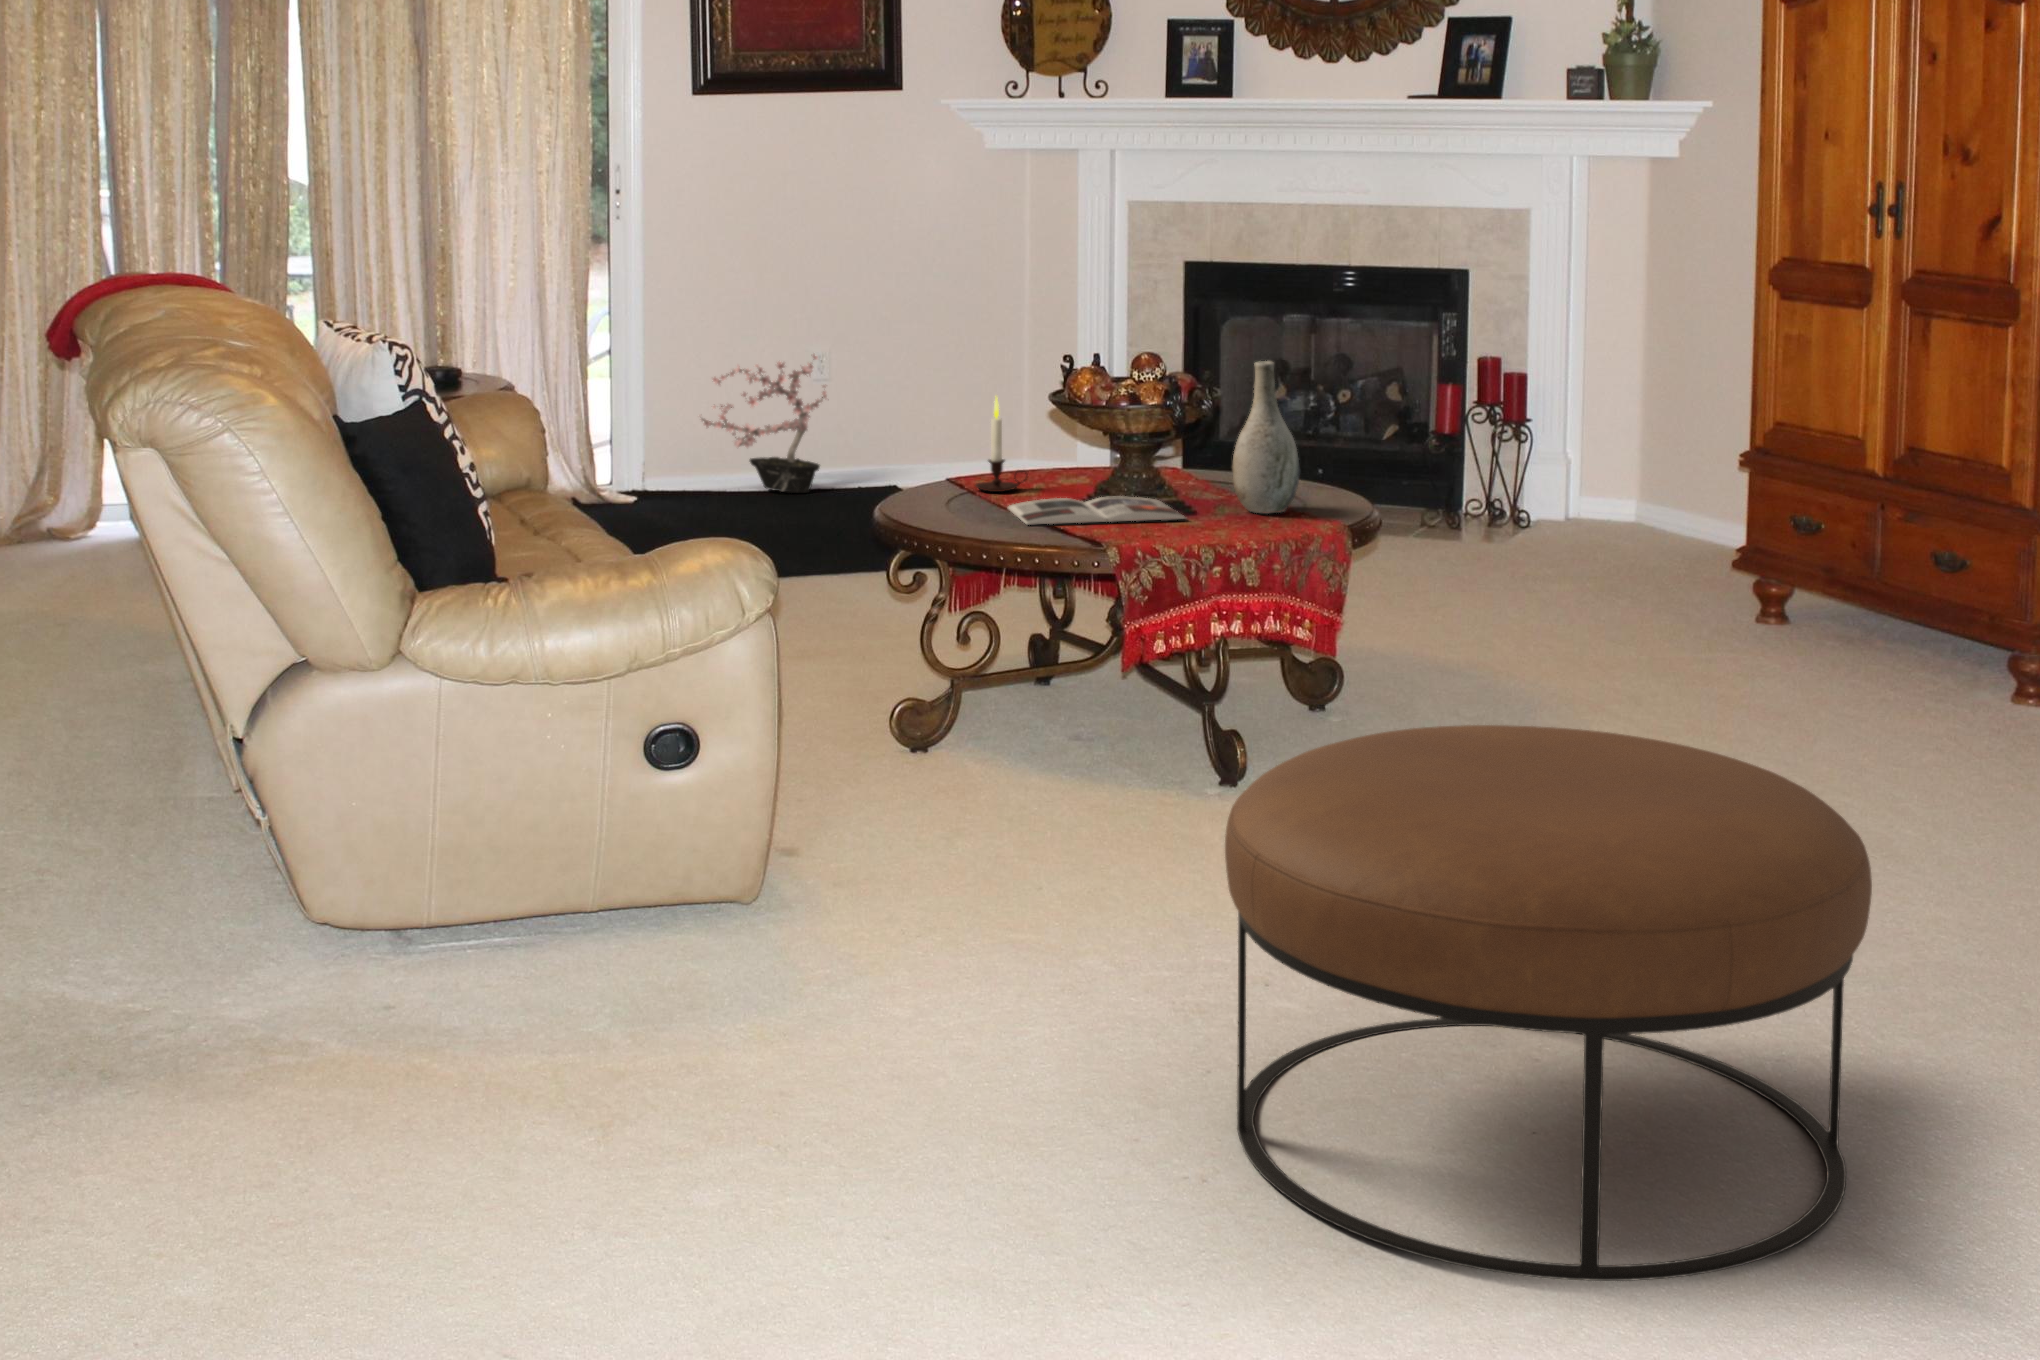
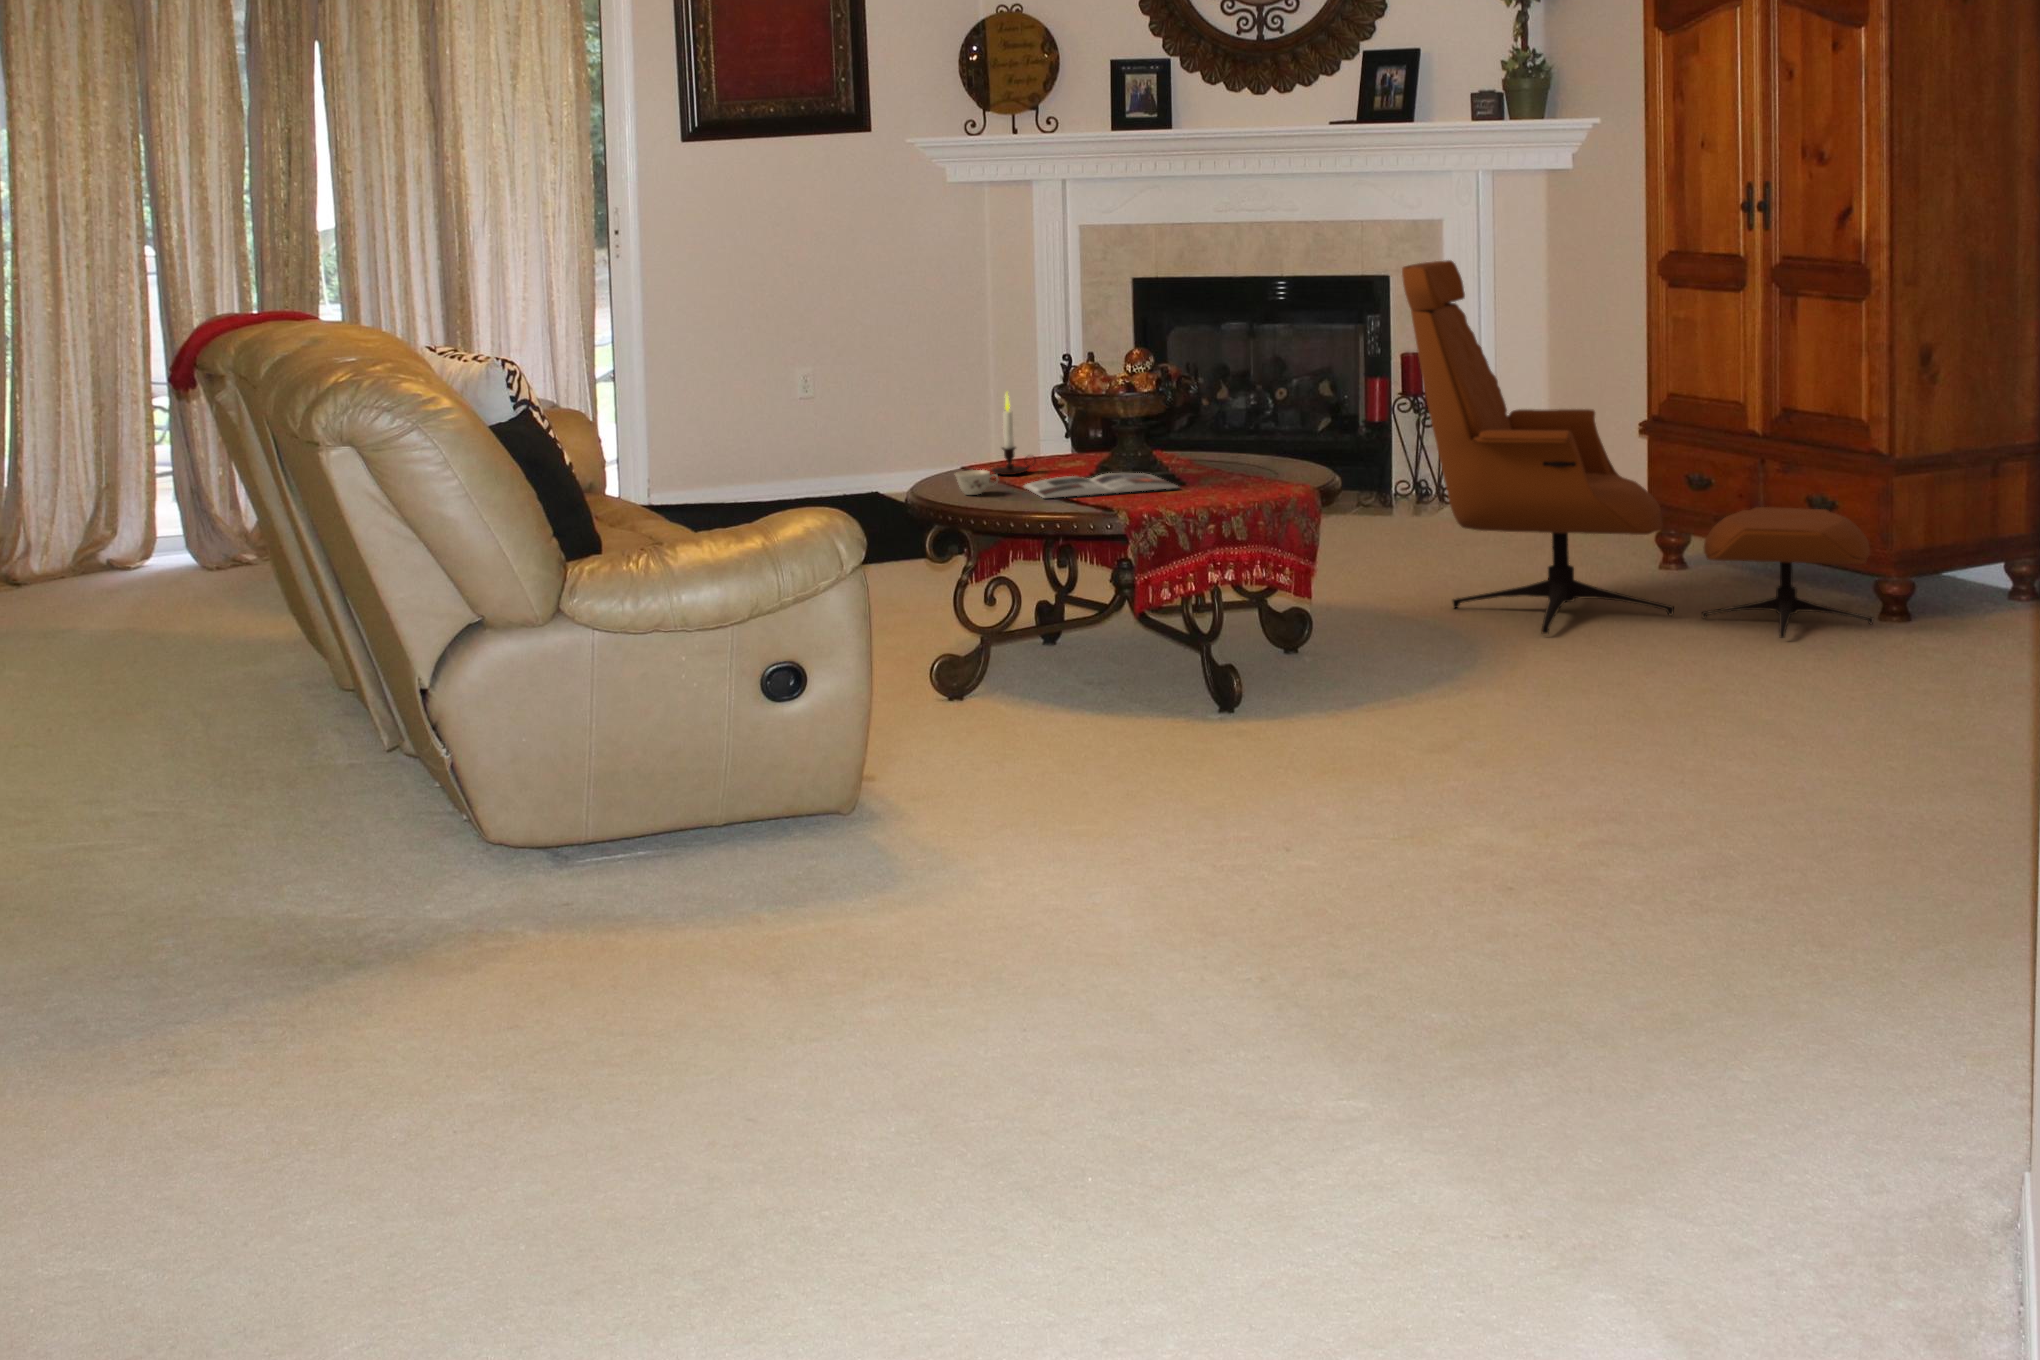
lounge chair: none [1467,262,2015,727] -> present [1402,260,1873,638]
potted plant: present [701,354,827,493] -> none [705,369,827,499]
vase: present [1232,361,1300,513] -> none [1215,351,1273,481]
teacup: none [927,487,977,516] -> present [955,470,998,495]
ottoman: present [1225,725,1872,1281] -> none [1258,624,1764,1035]

